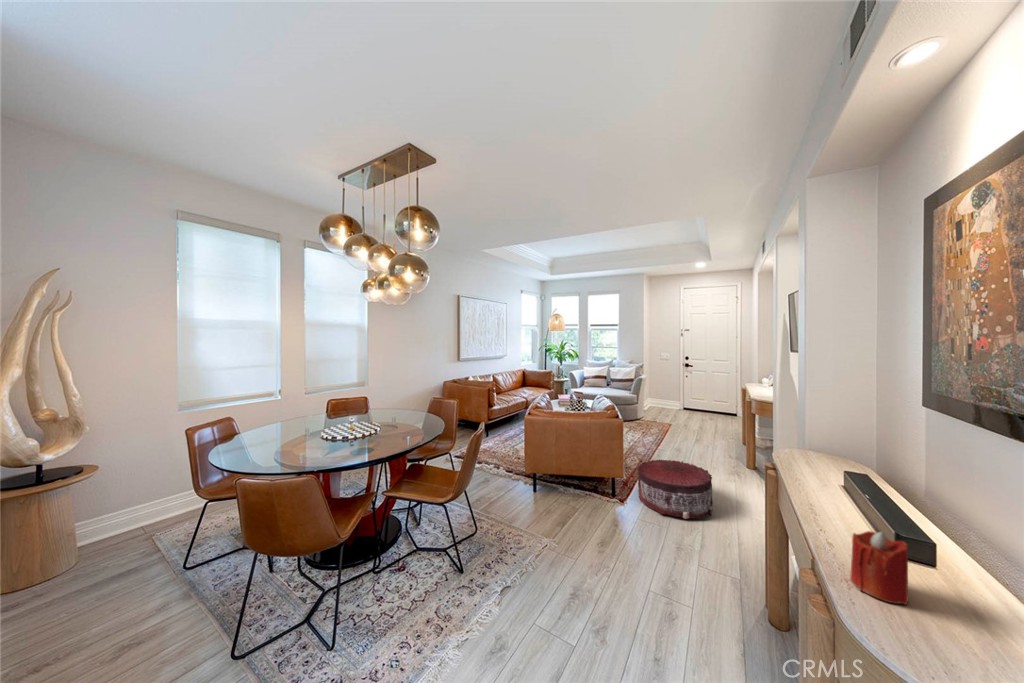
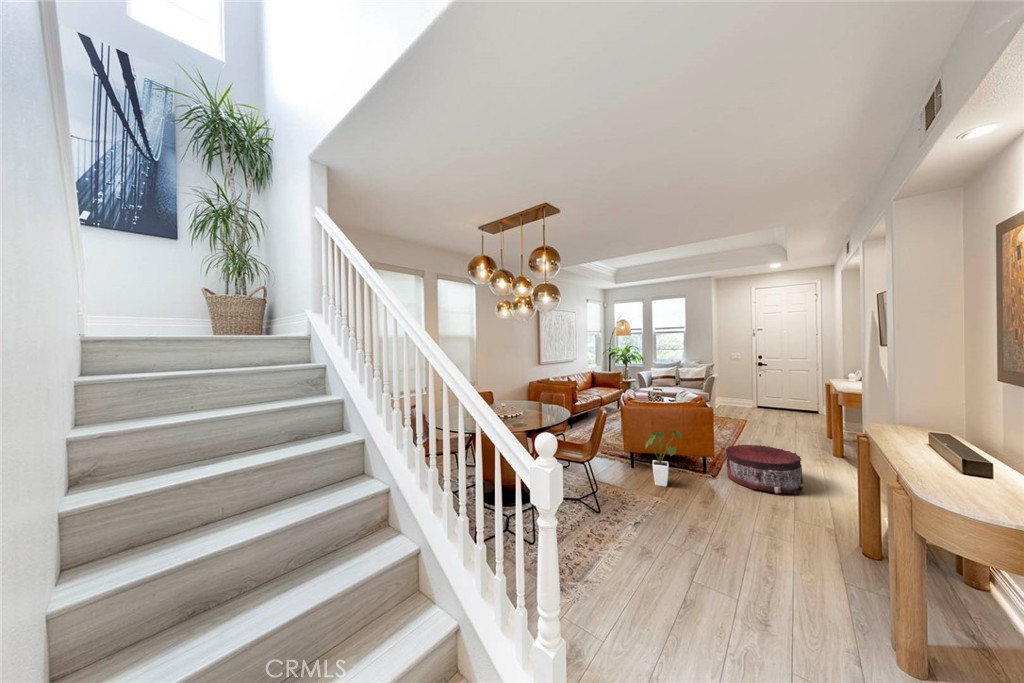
house plant: none [548,447,592,515] -> present [646,431,683,487]
candle: present [850,531,908,605] -> none [934,448,979,495]

